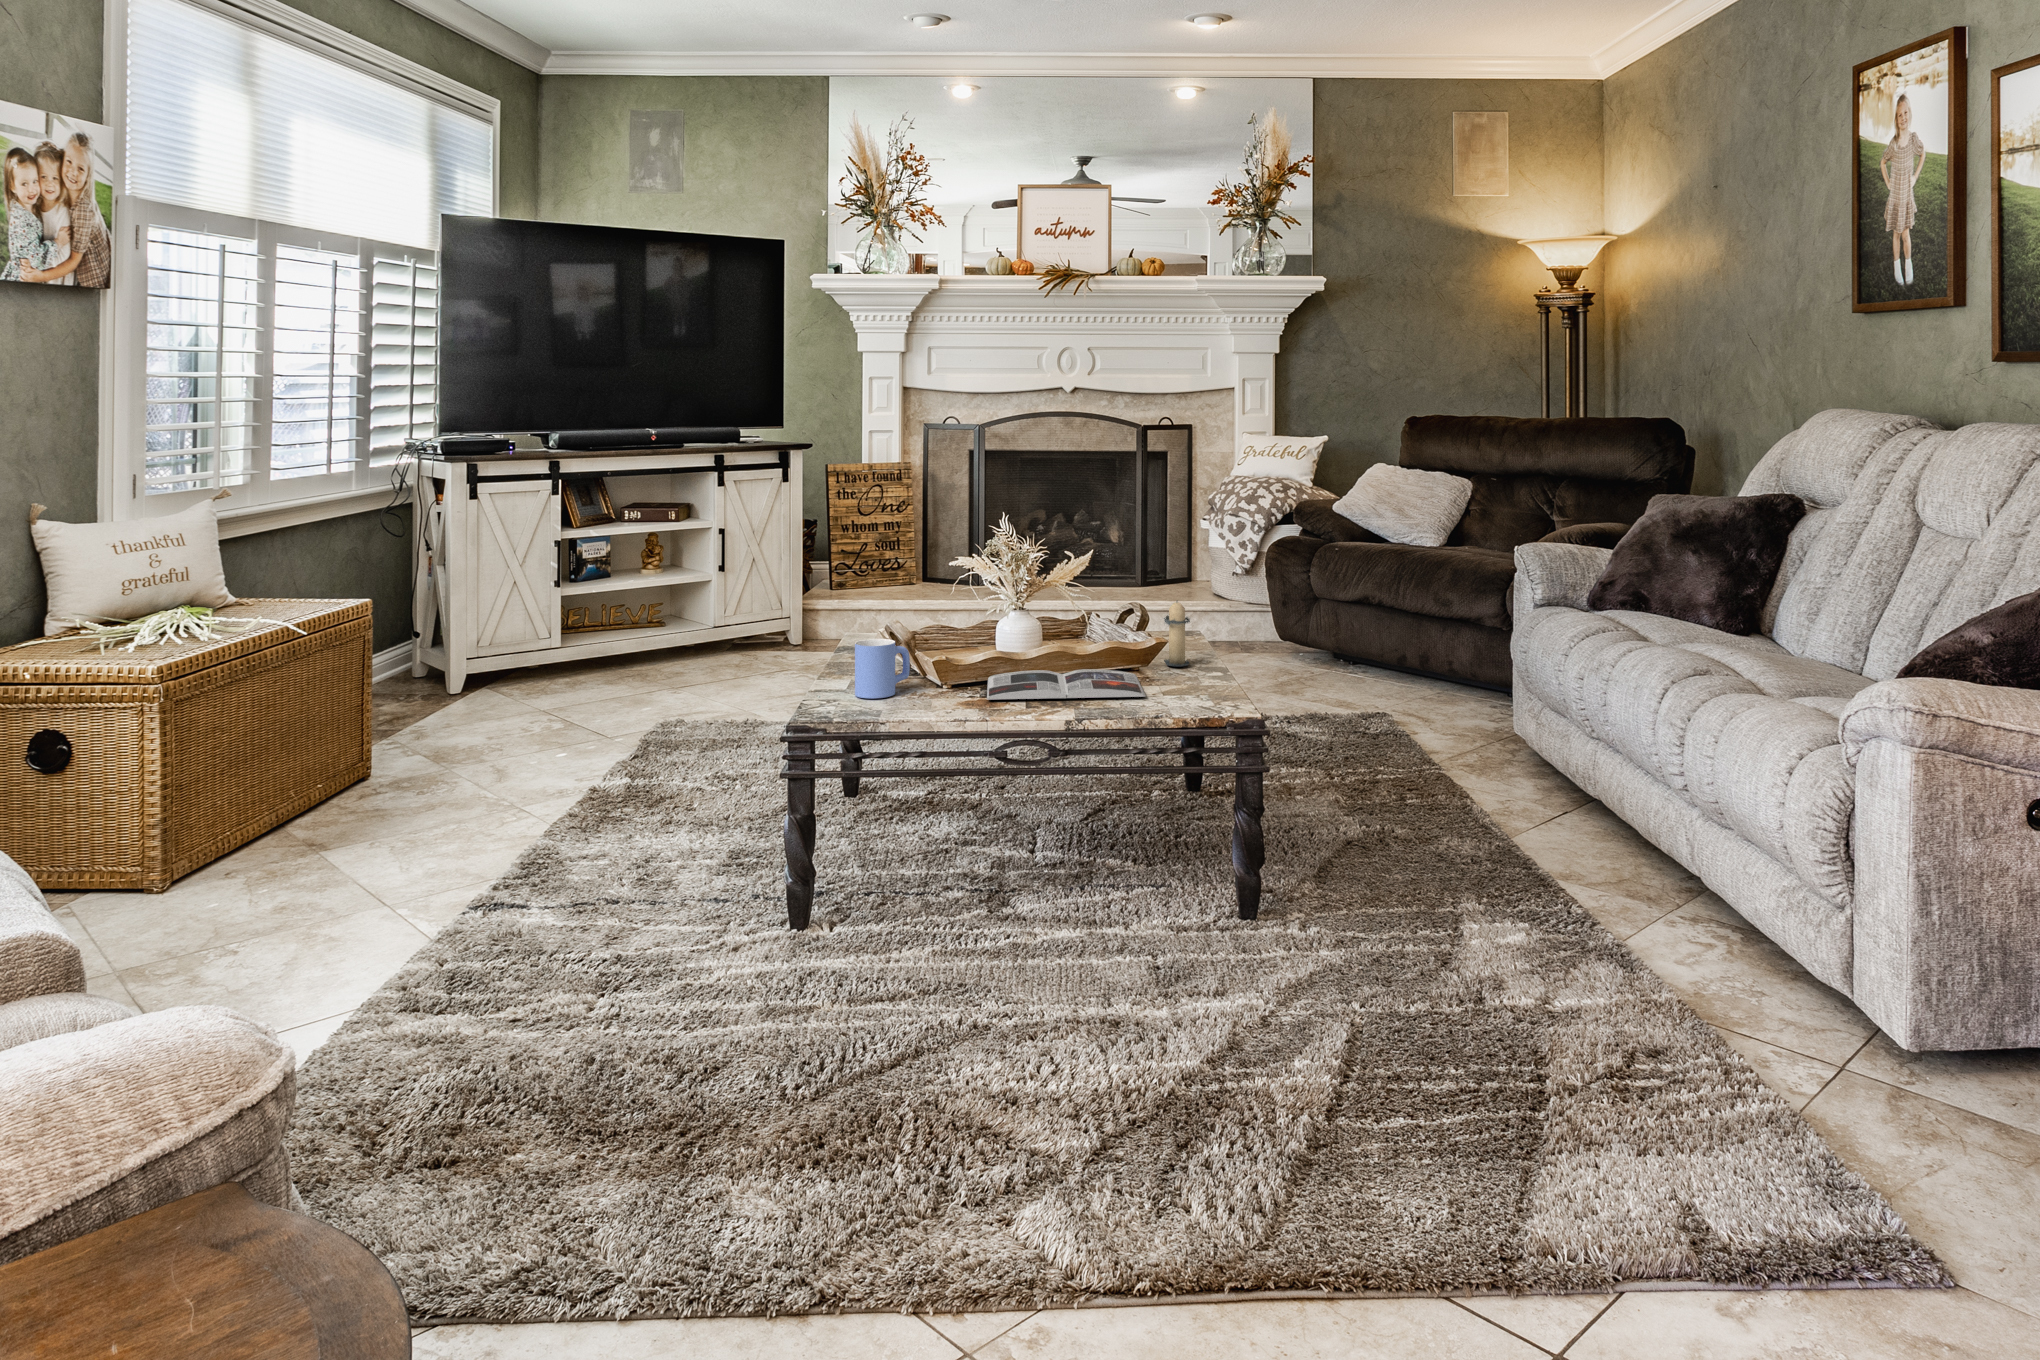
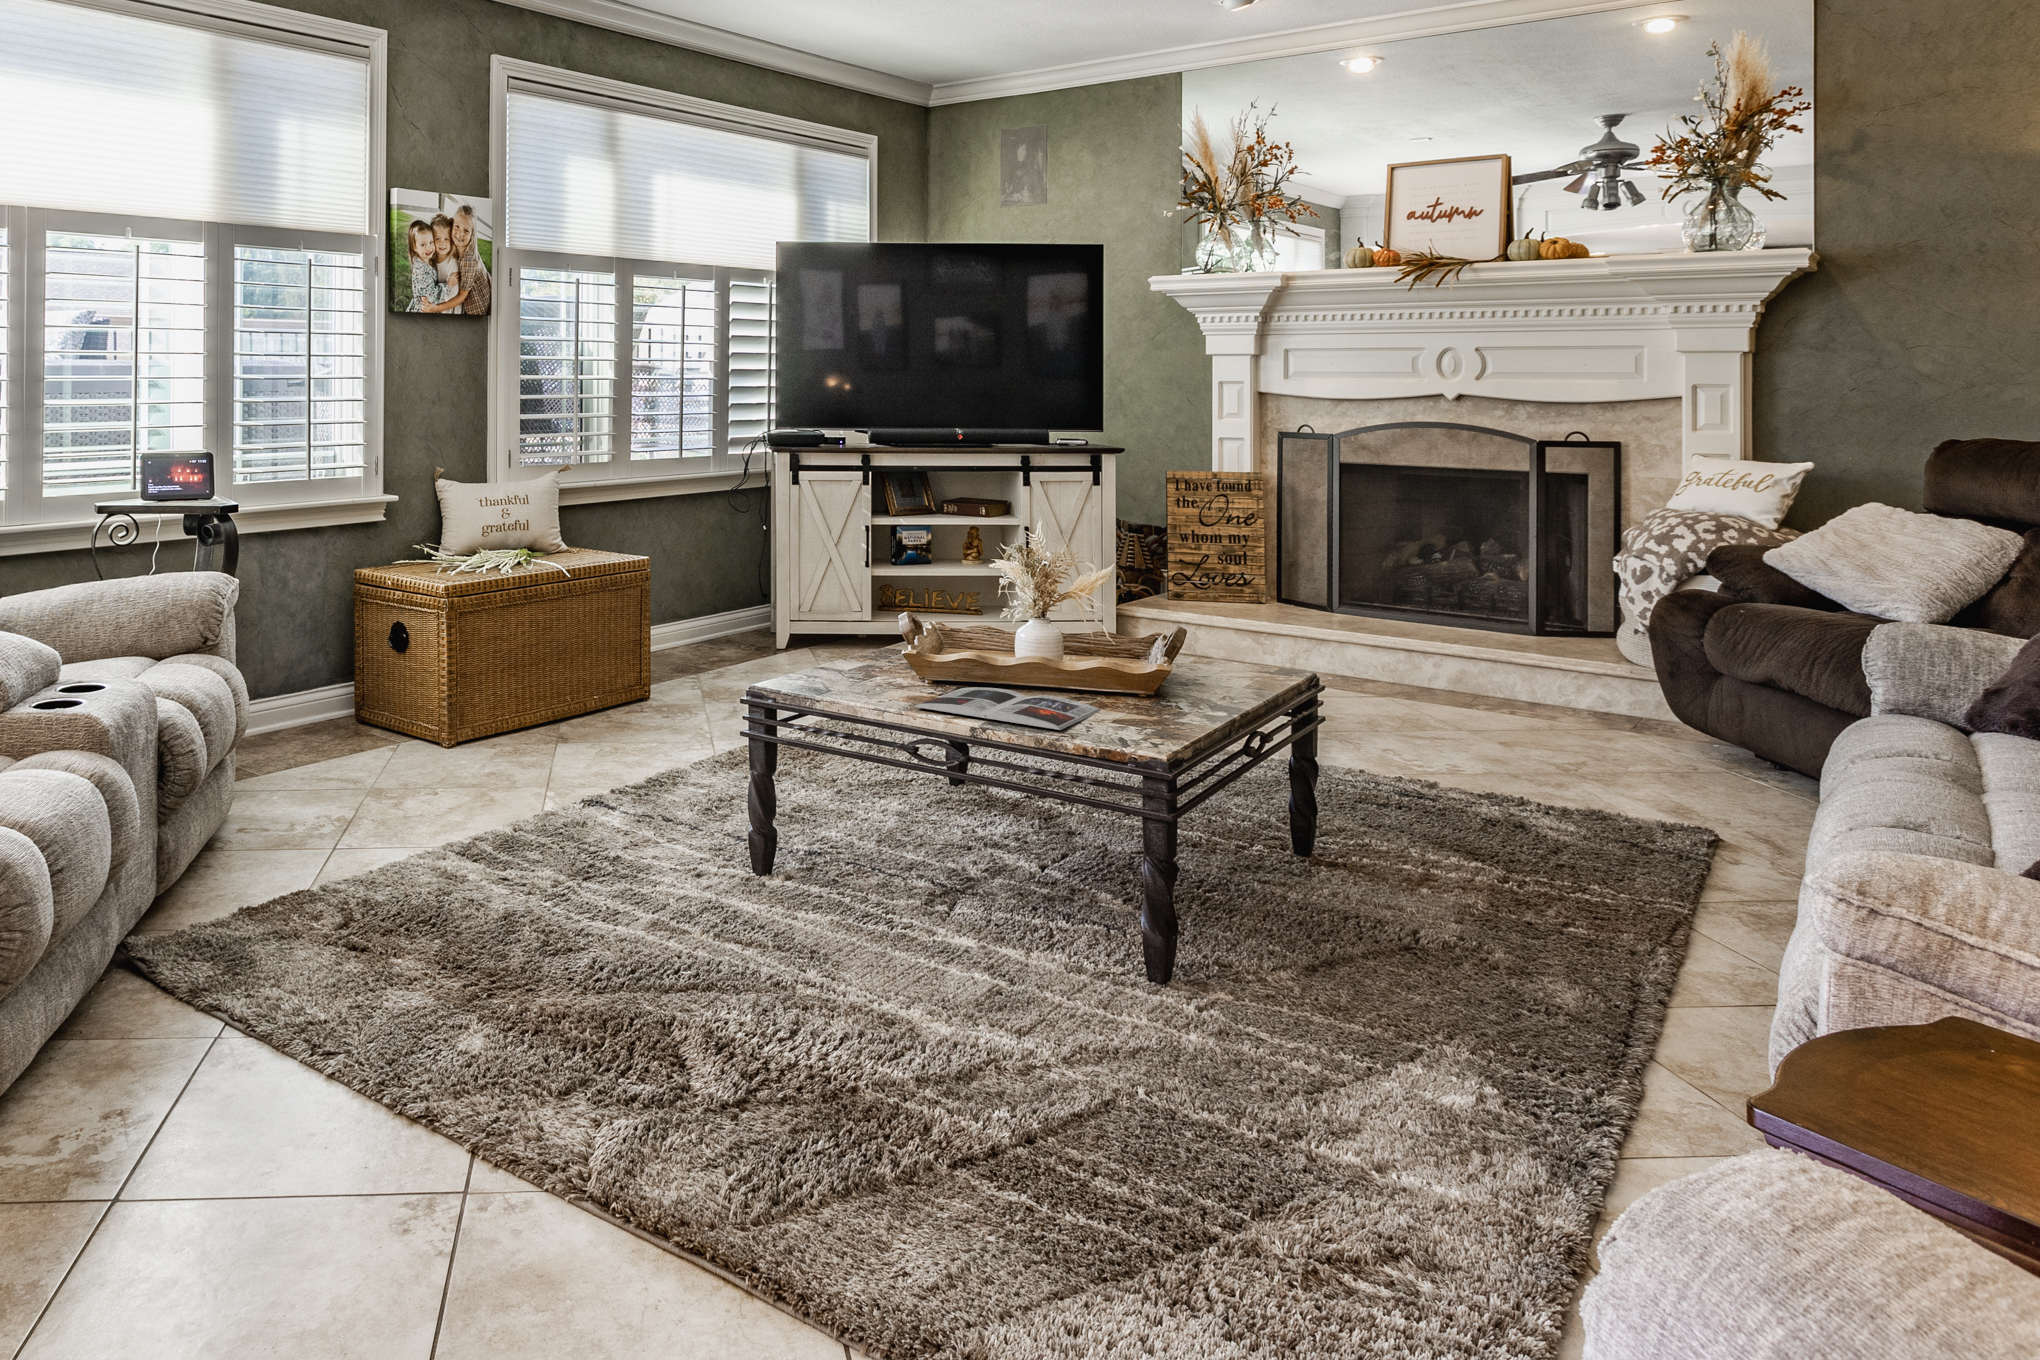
candle: present [1164,601,1190,667] -> none [1141,635,1178,711]
mug: present [855,639,910,698] -> none [822,636,877,691]

